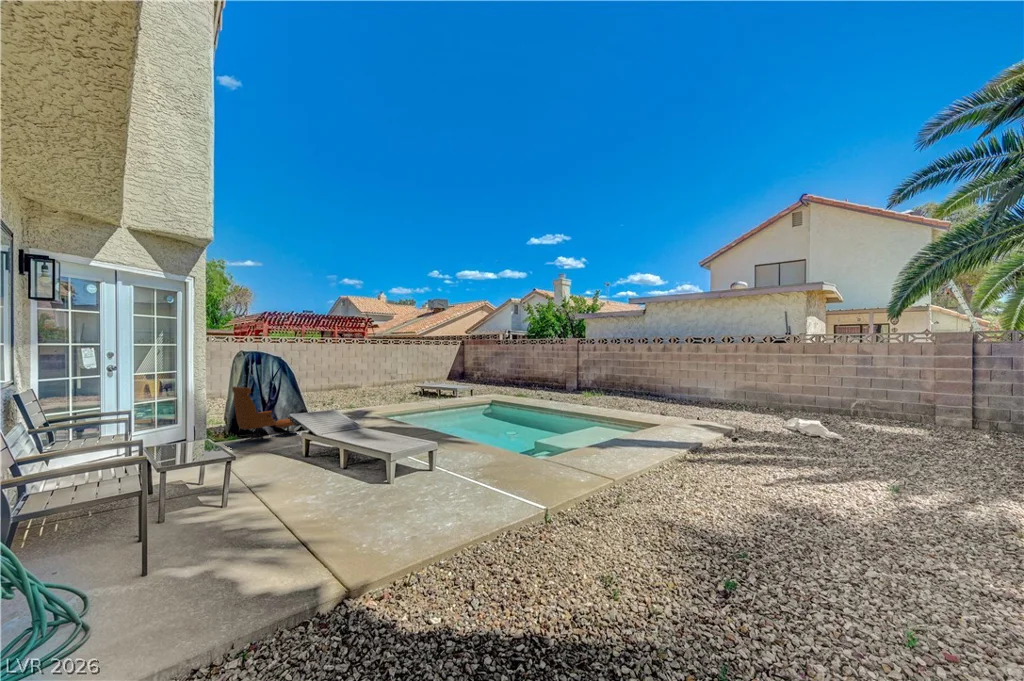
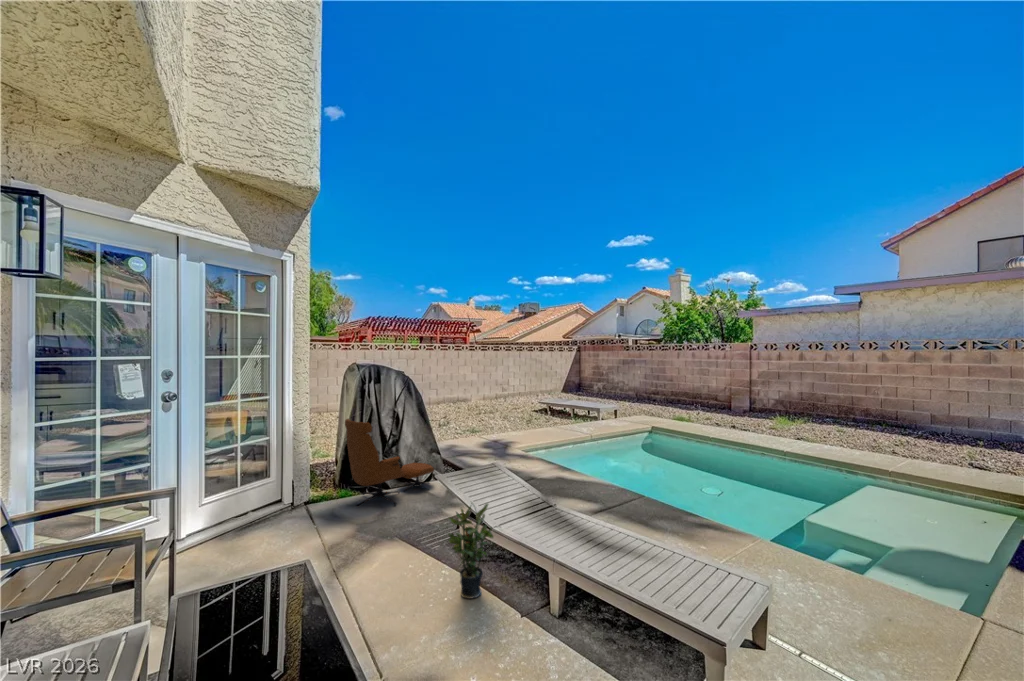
potted plant: none [285,420,313,468] -> present [448,503,493,599]

